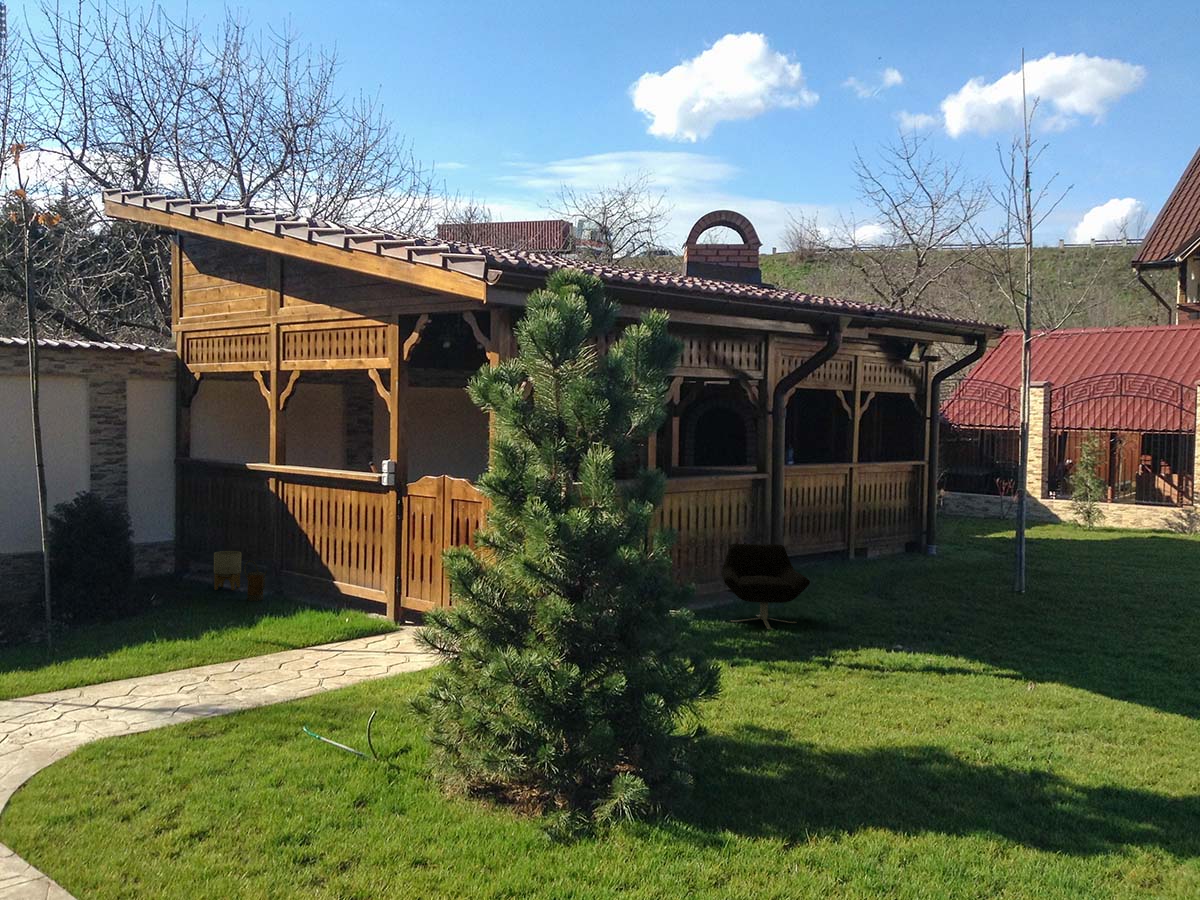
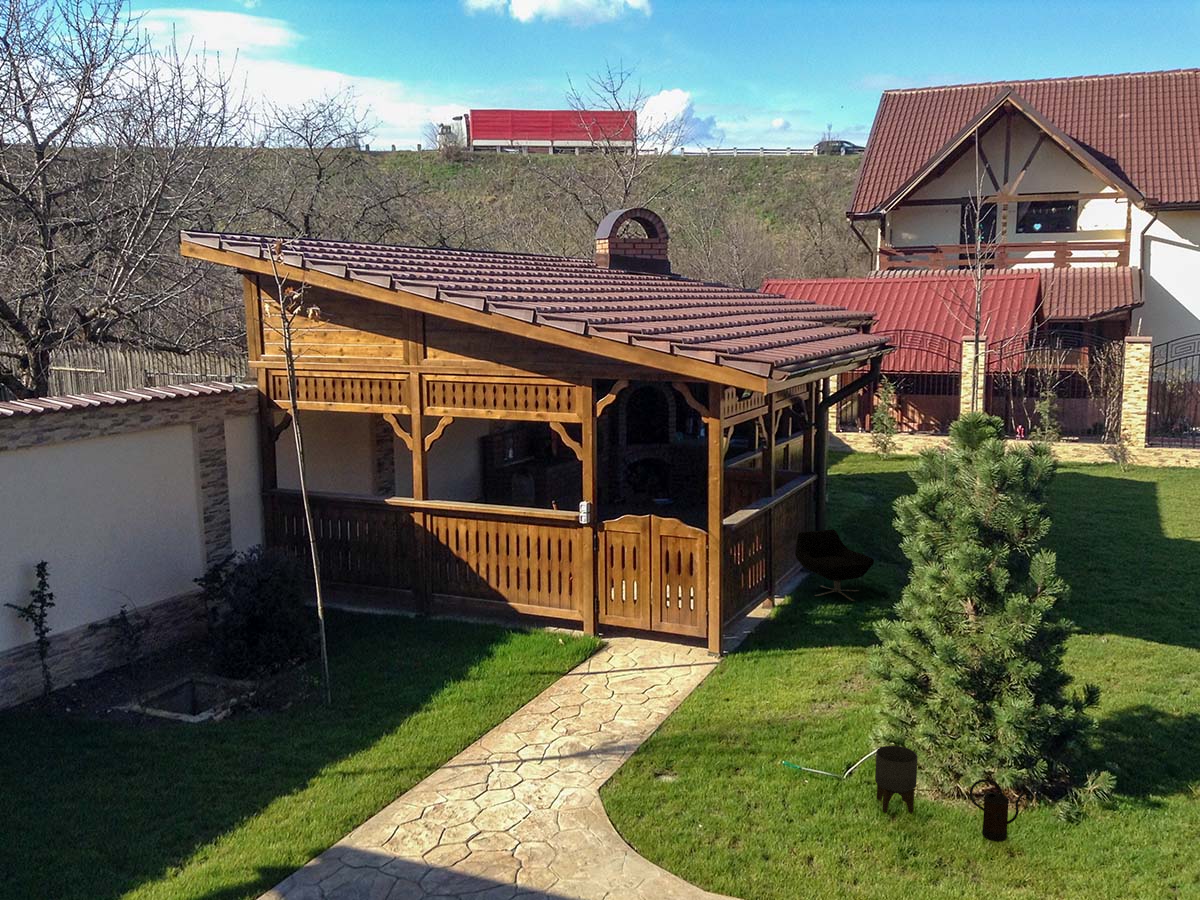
planter: present [214,551,241,590] -> present [875,746,918,813]
watering can: present [244,560,267,601] -> present [970,779,1025,841]

